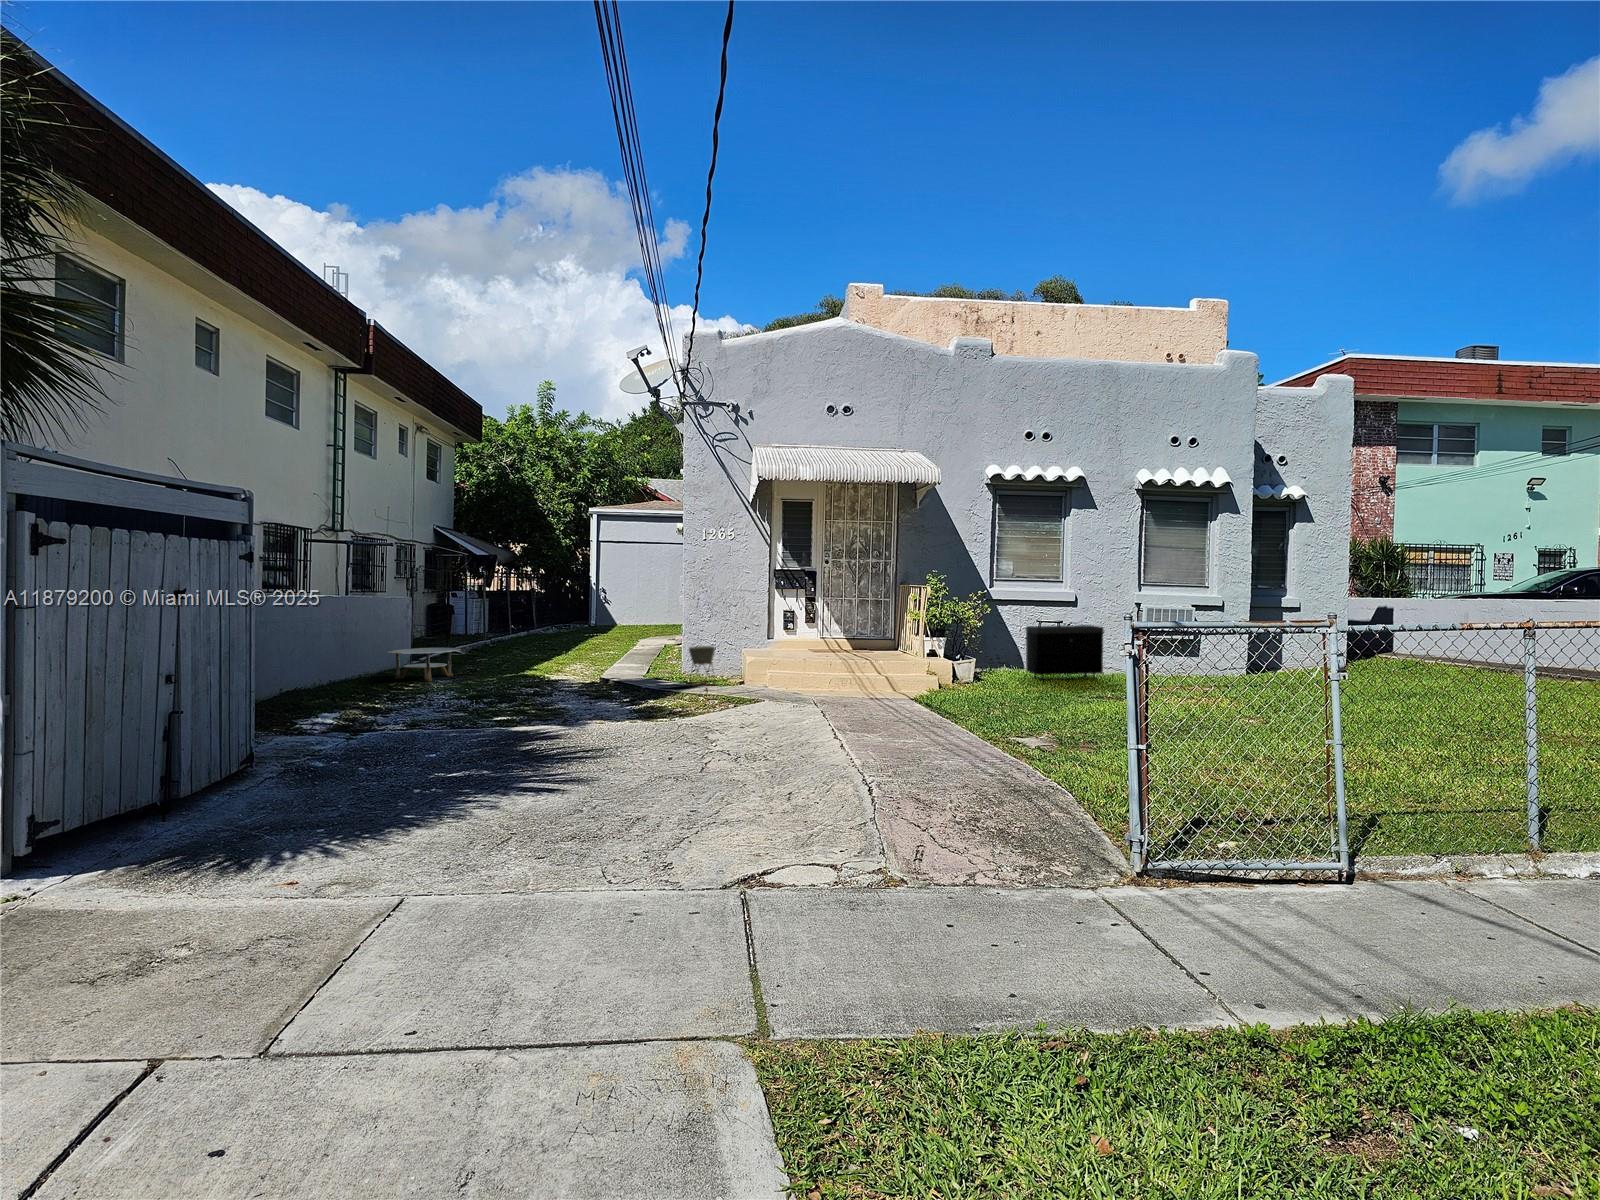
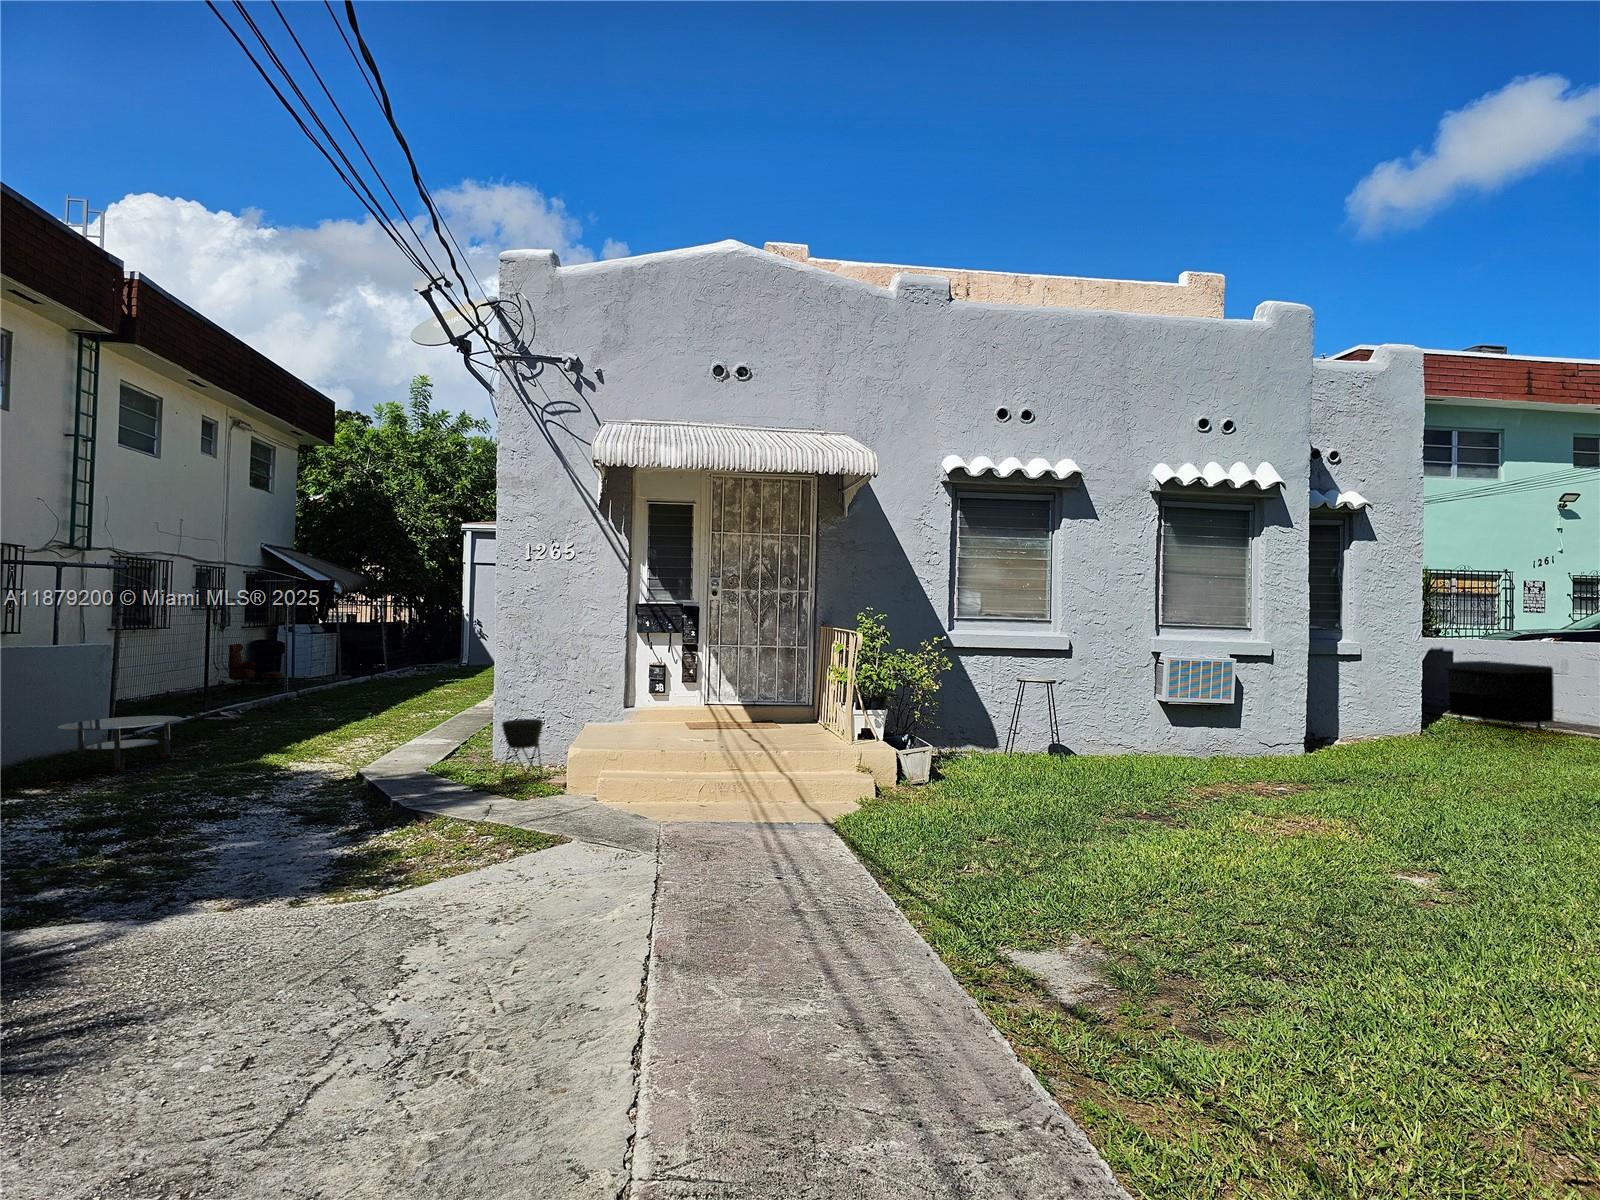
lounge chair: none [426,606,467,641] -> present [228,644,283,689]
storage bench: present [1026,625,1104,680] -> present [1446,661,1554,729]

